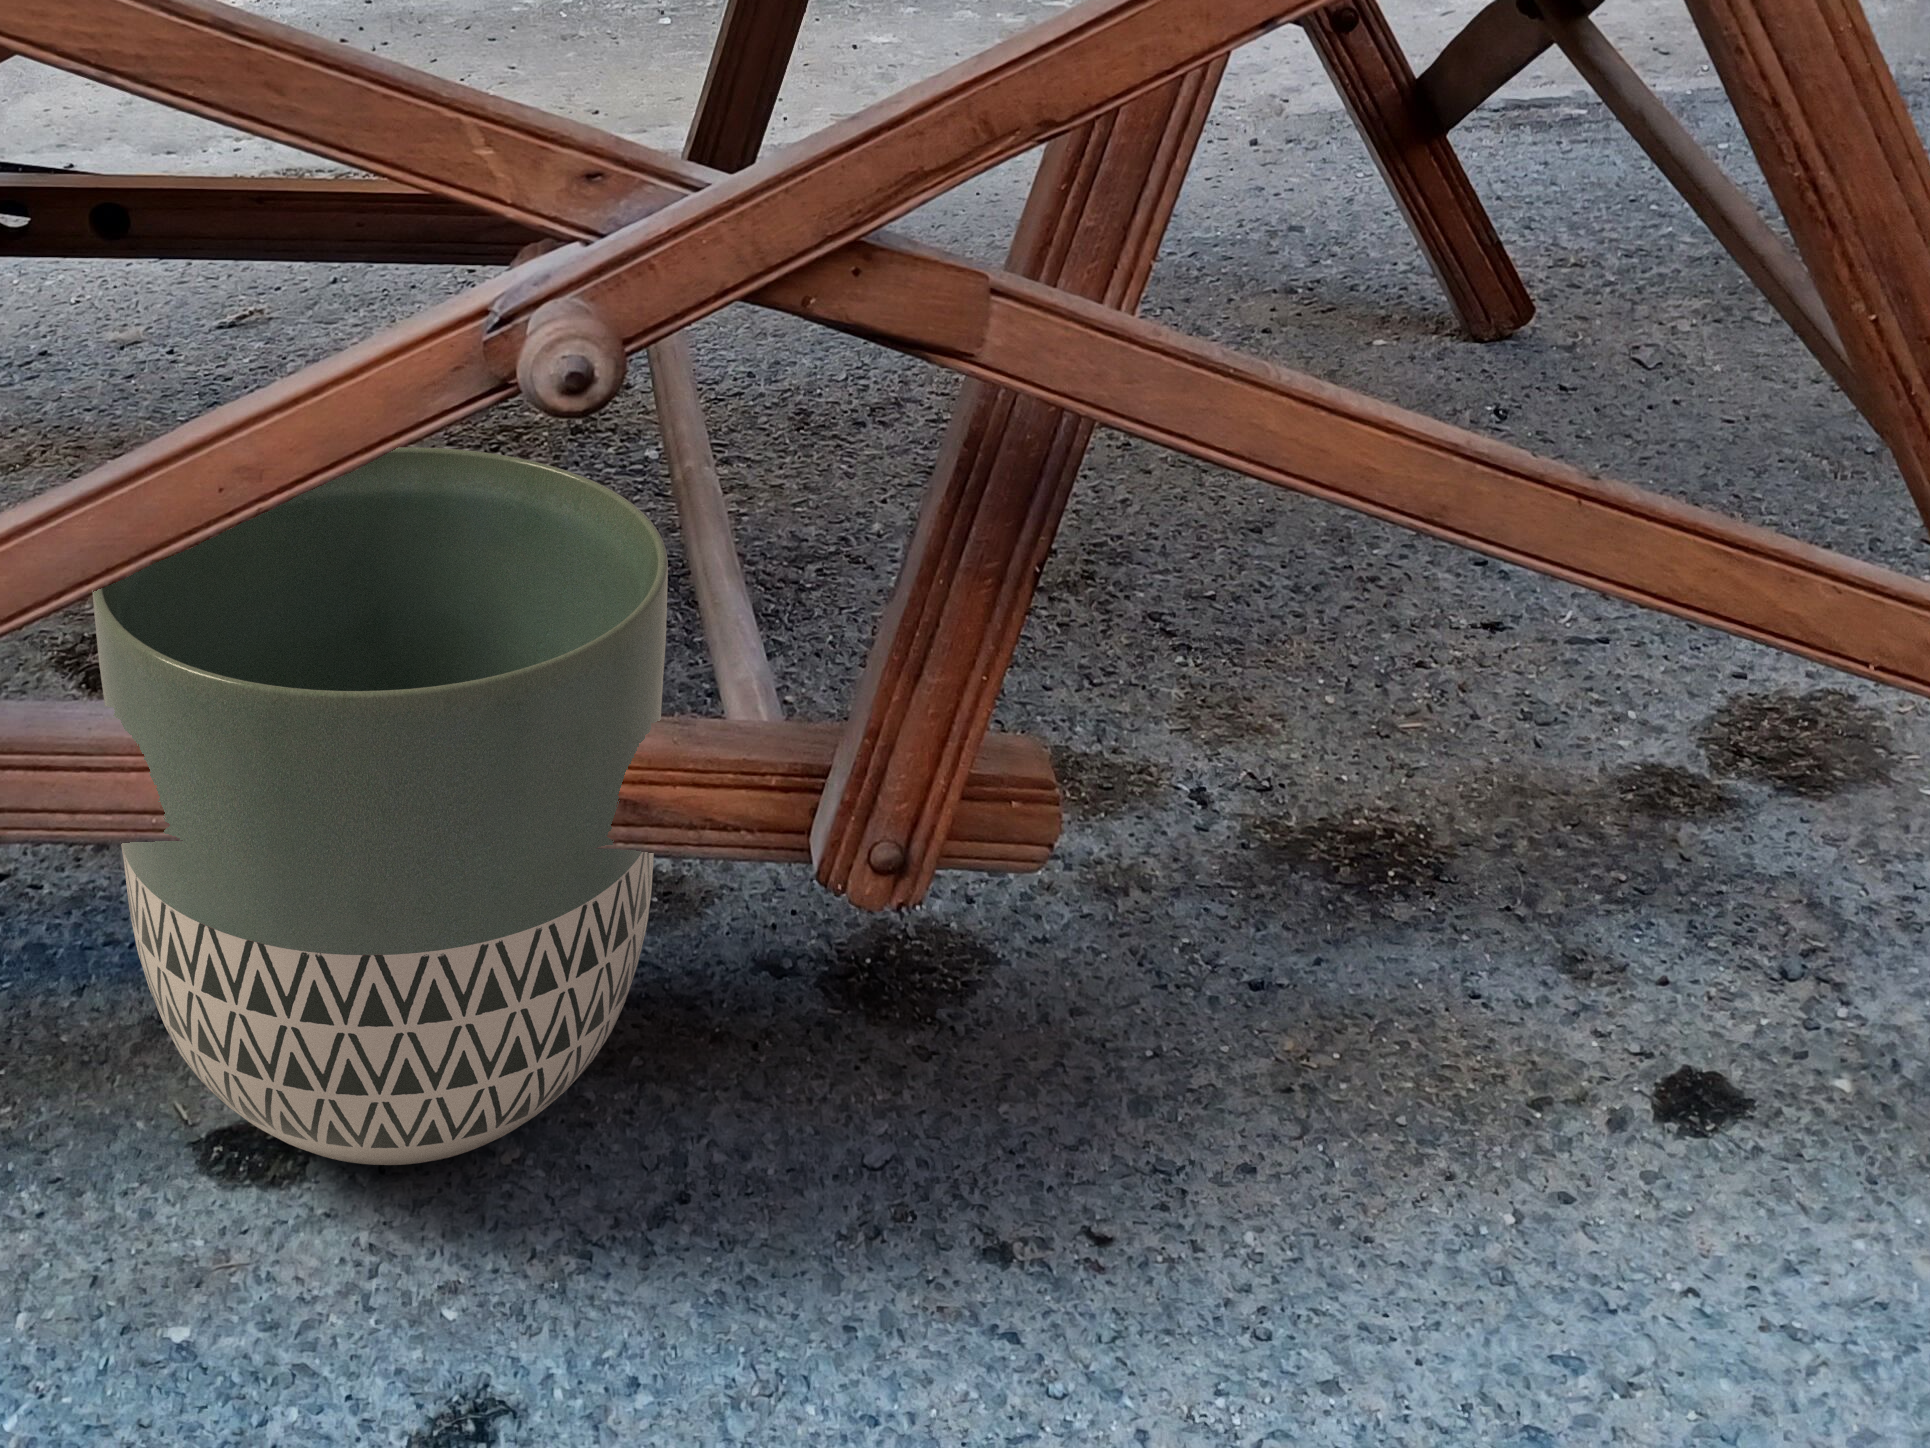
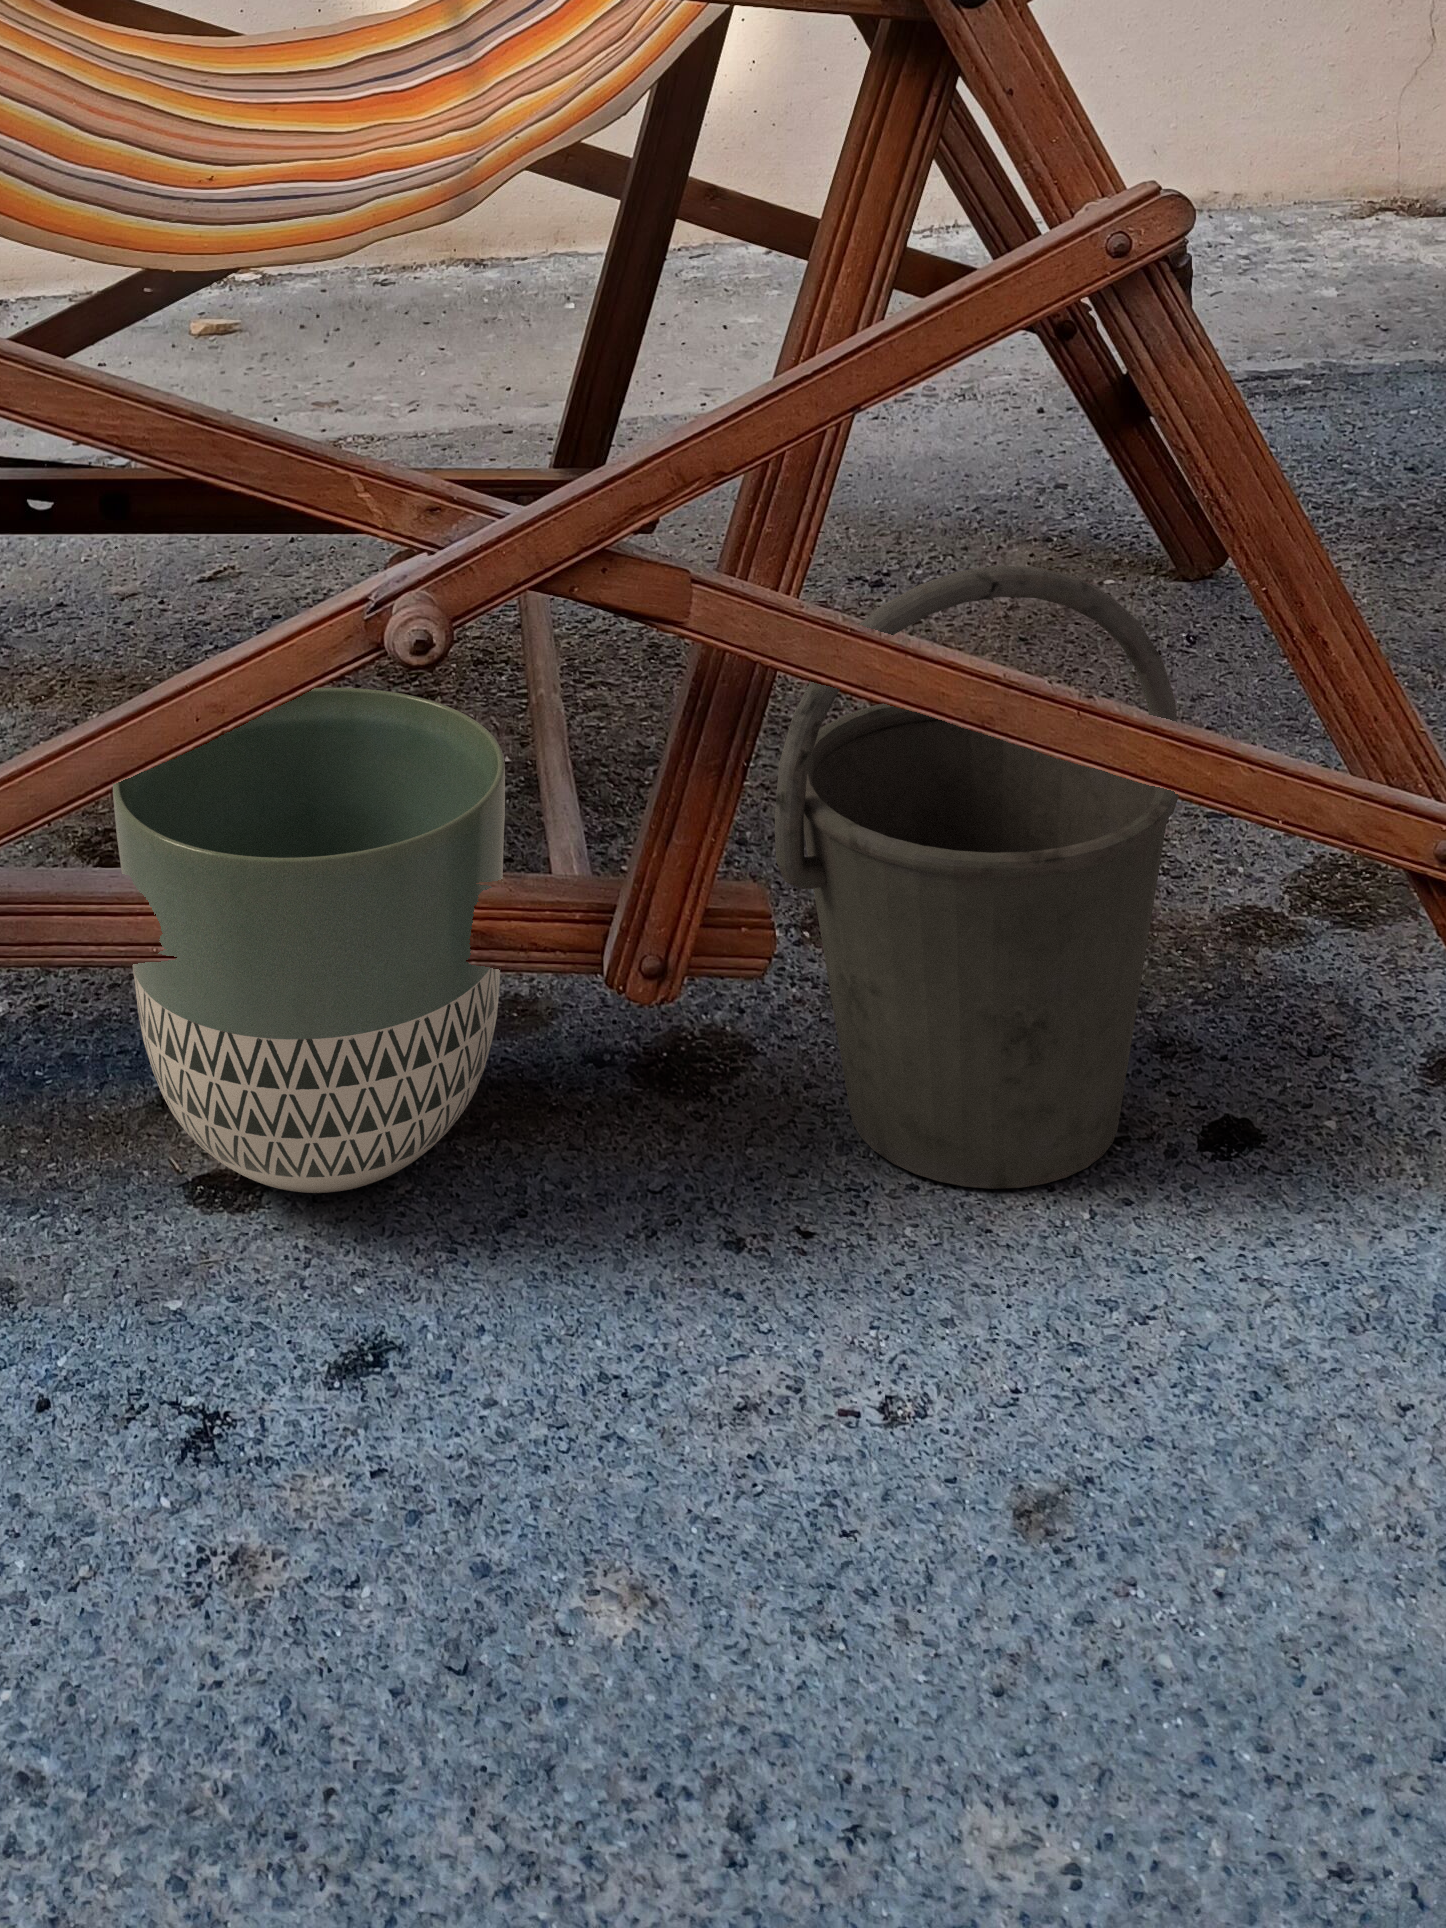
bucket: none [1064,281,1654,1175] -> present [775,565,1179,1189]

